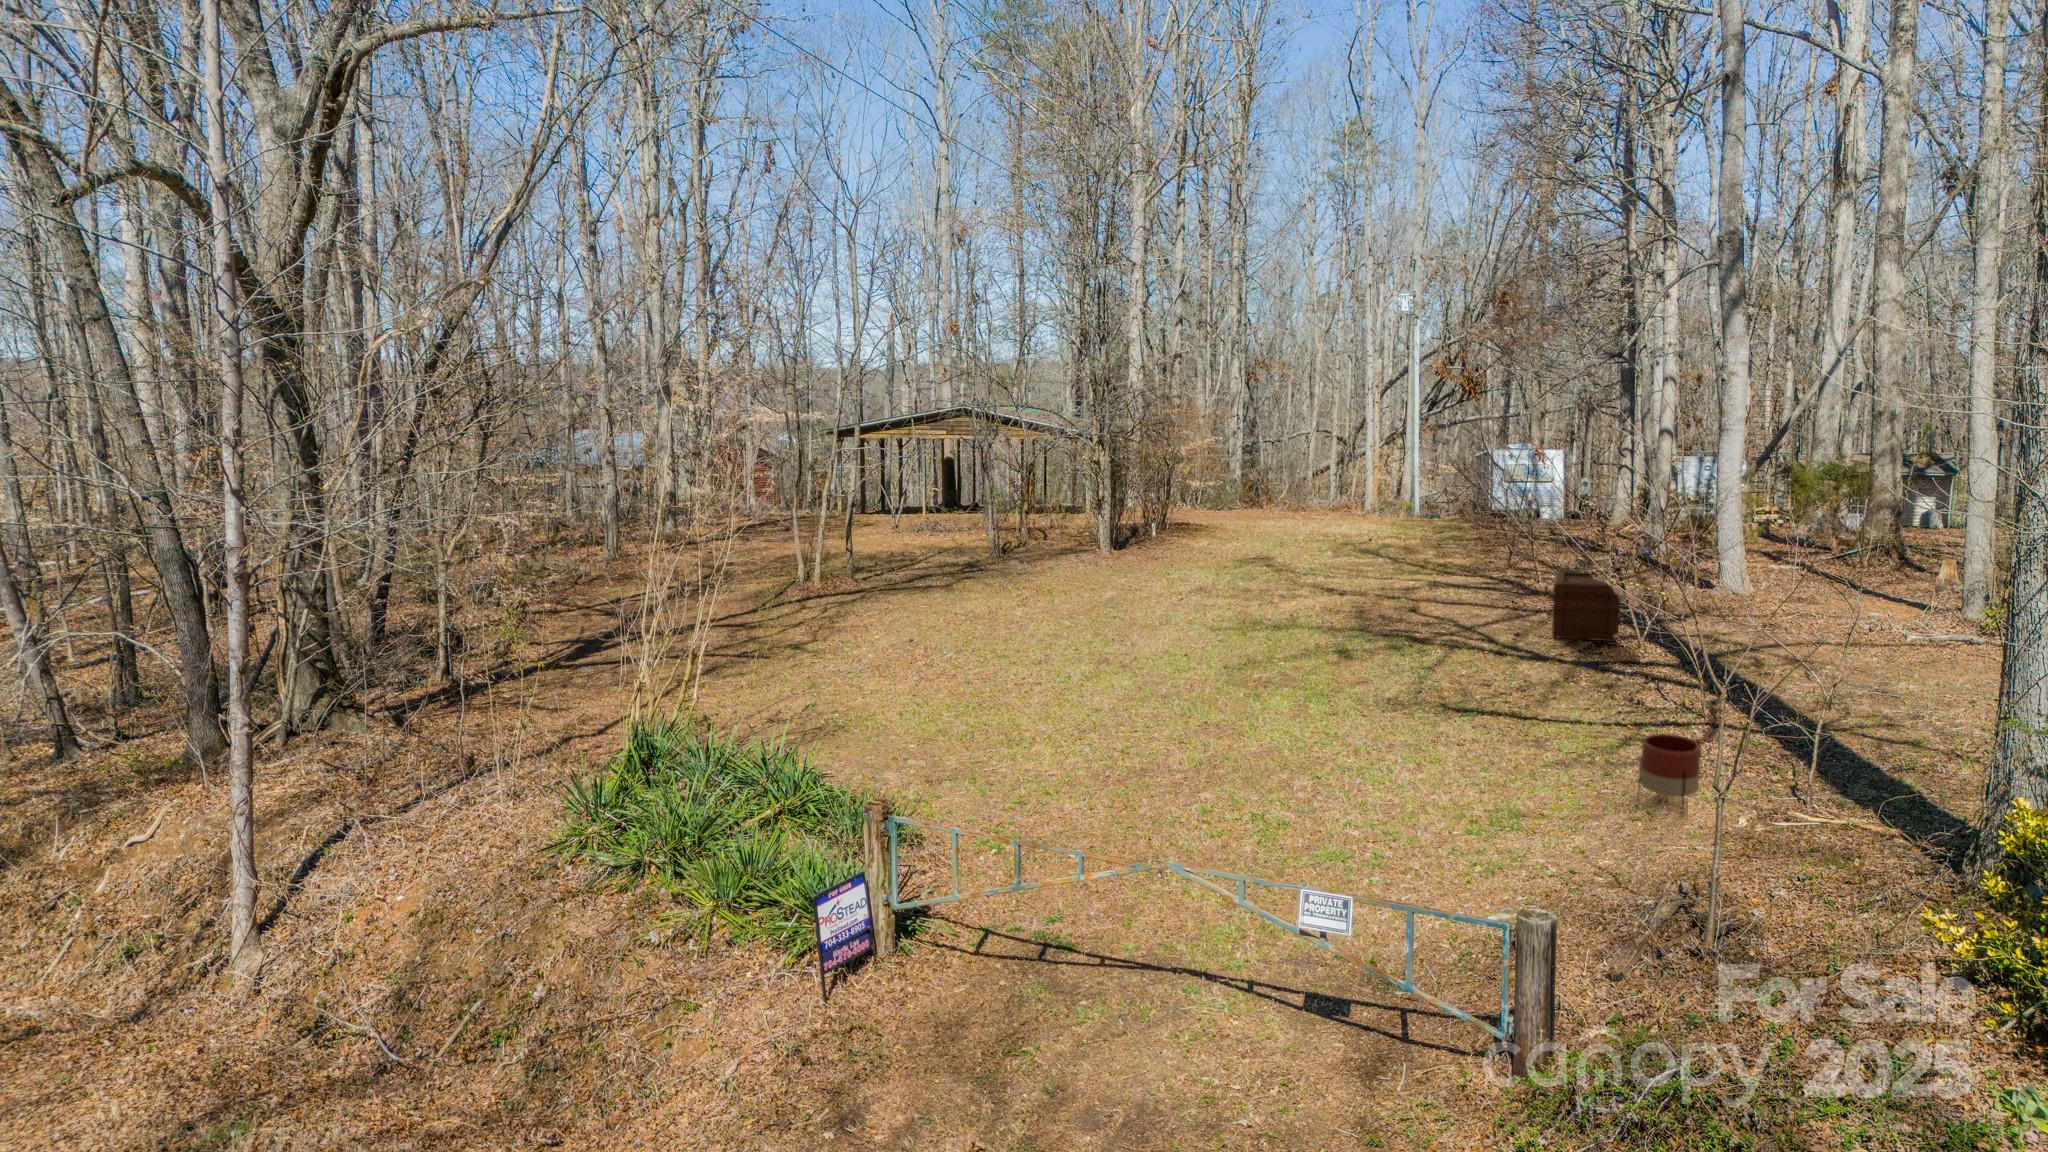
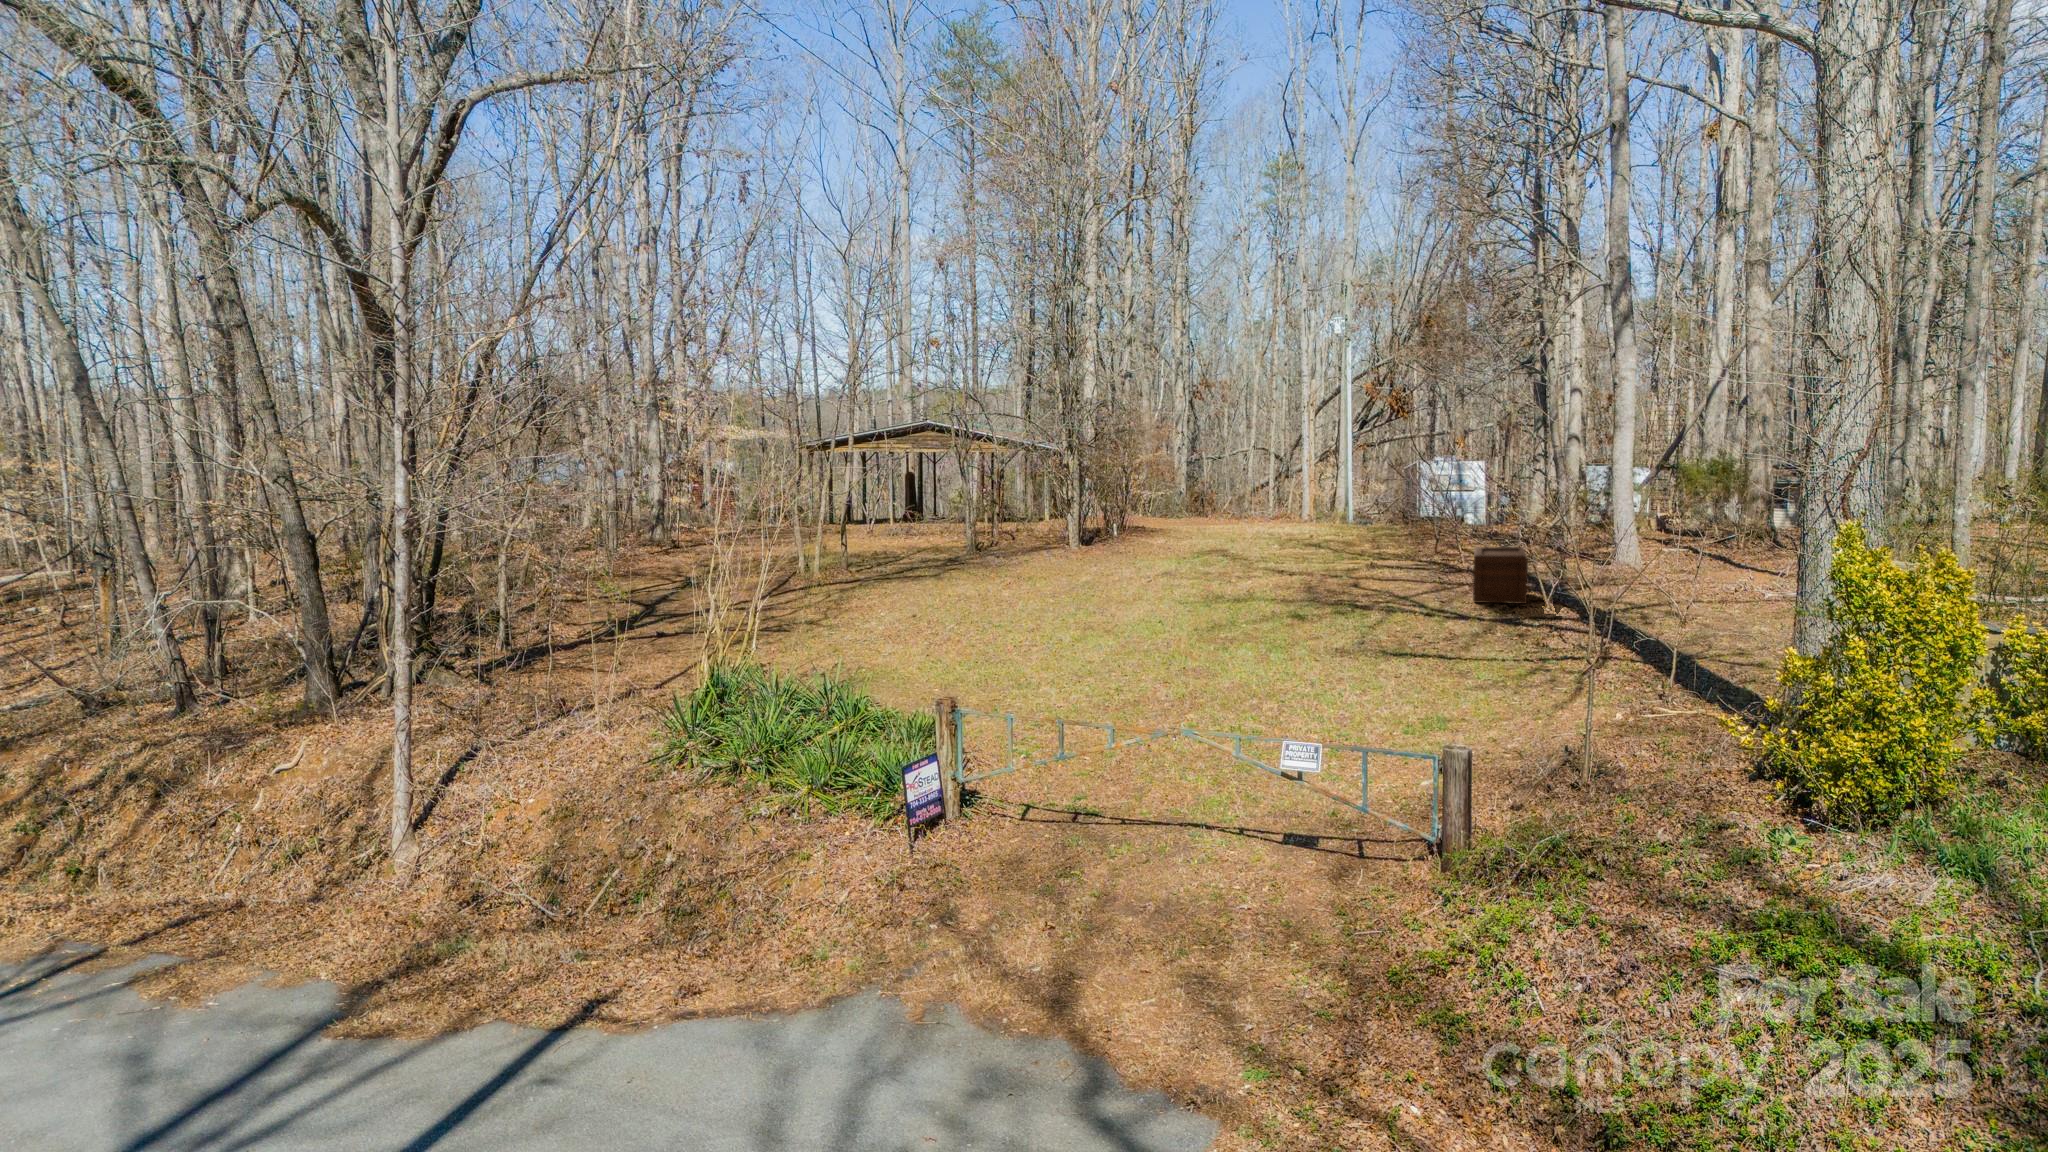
planter: present [1638,734,1701,815] -> none [1539,652,1586,715]

